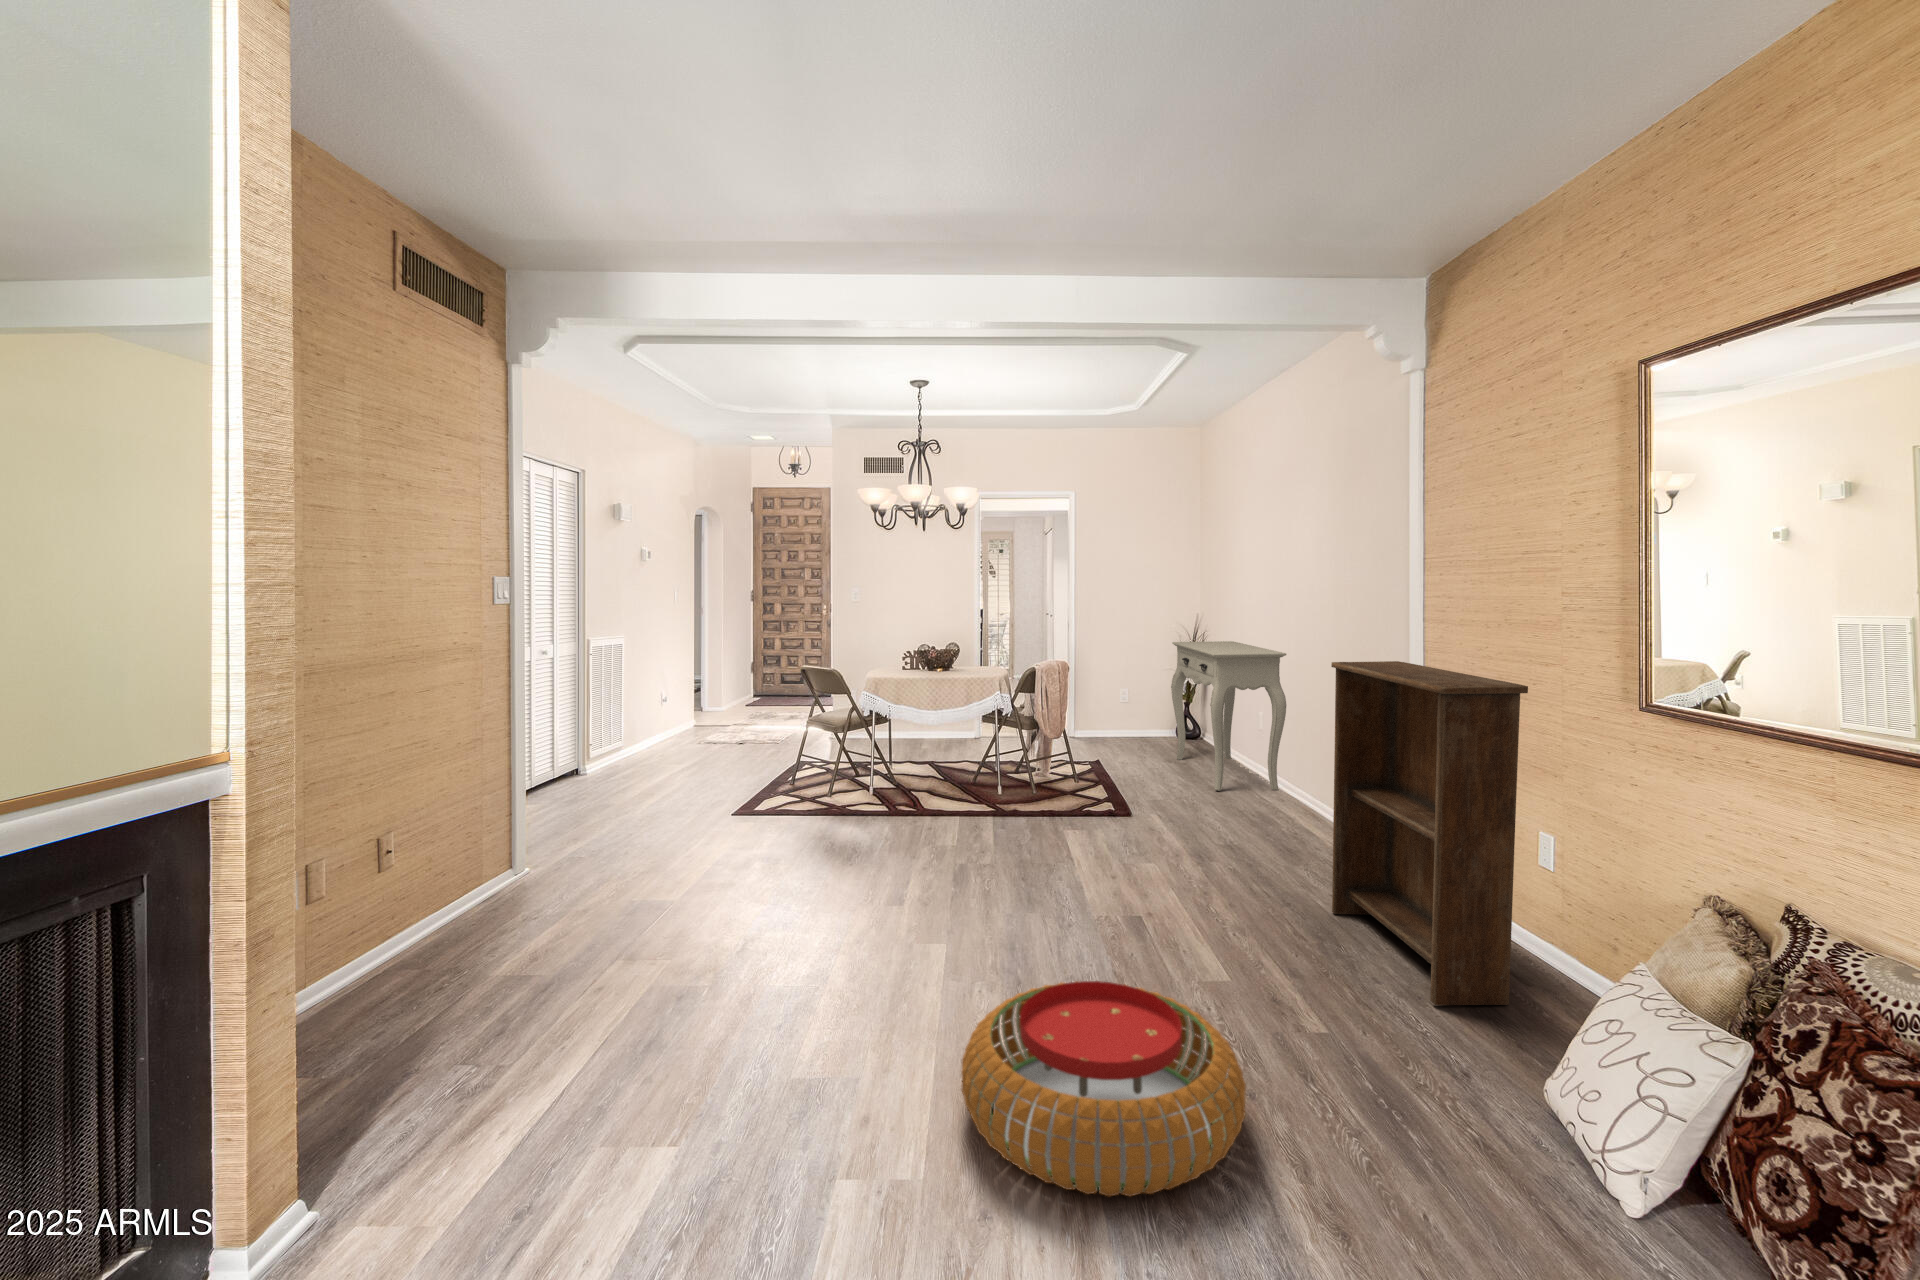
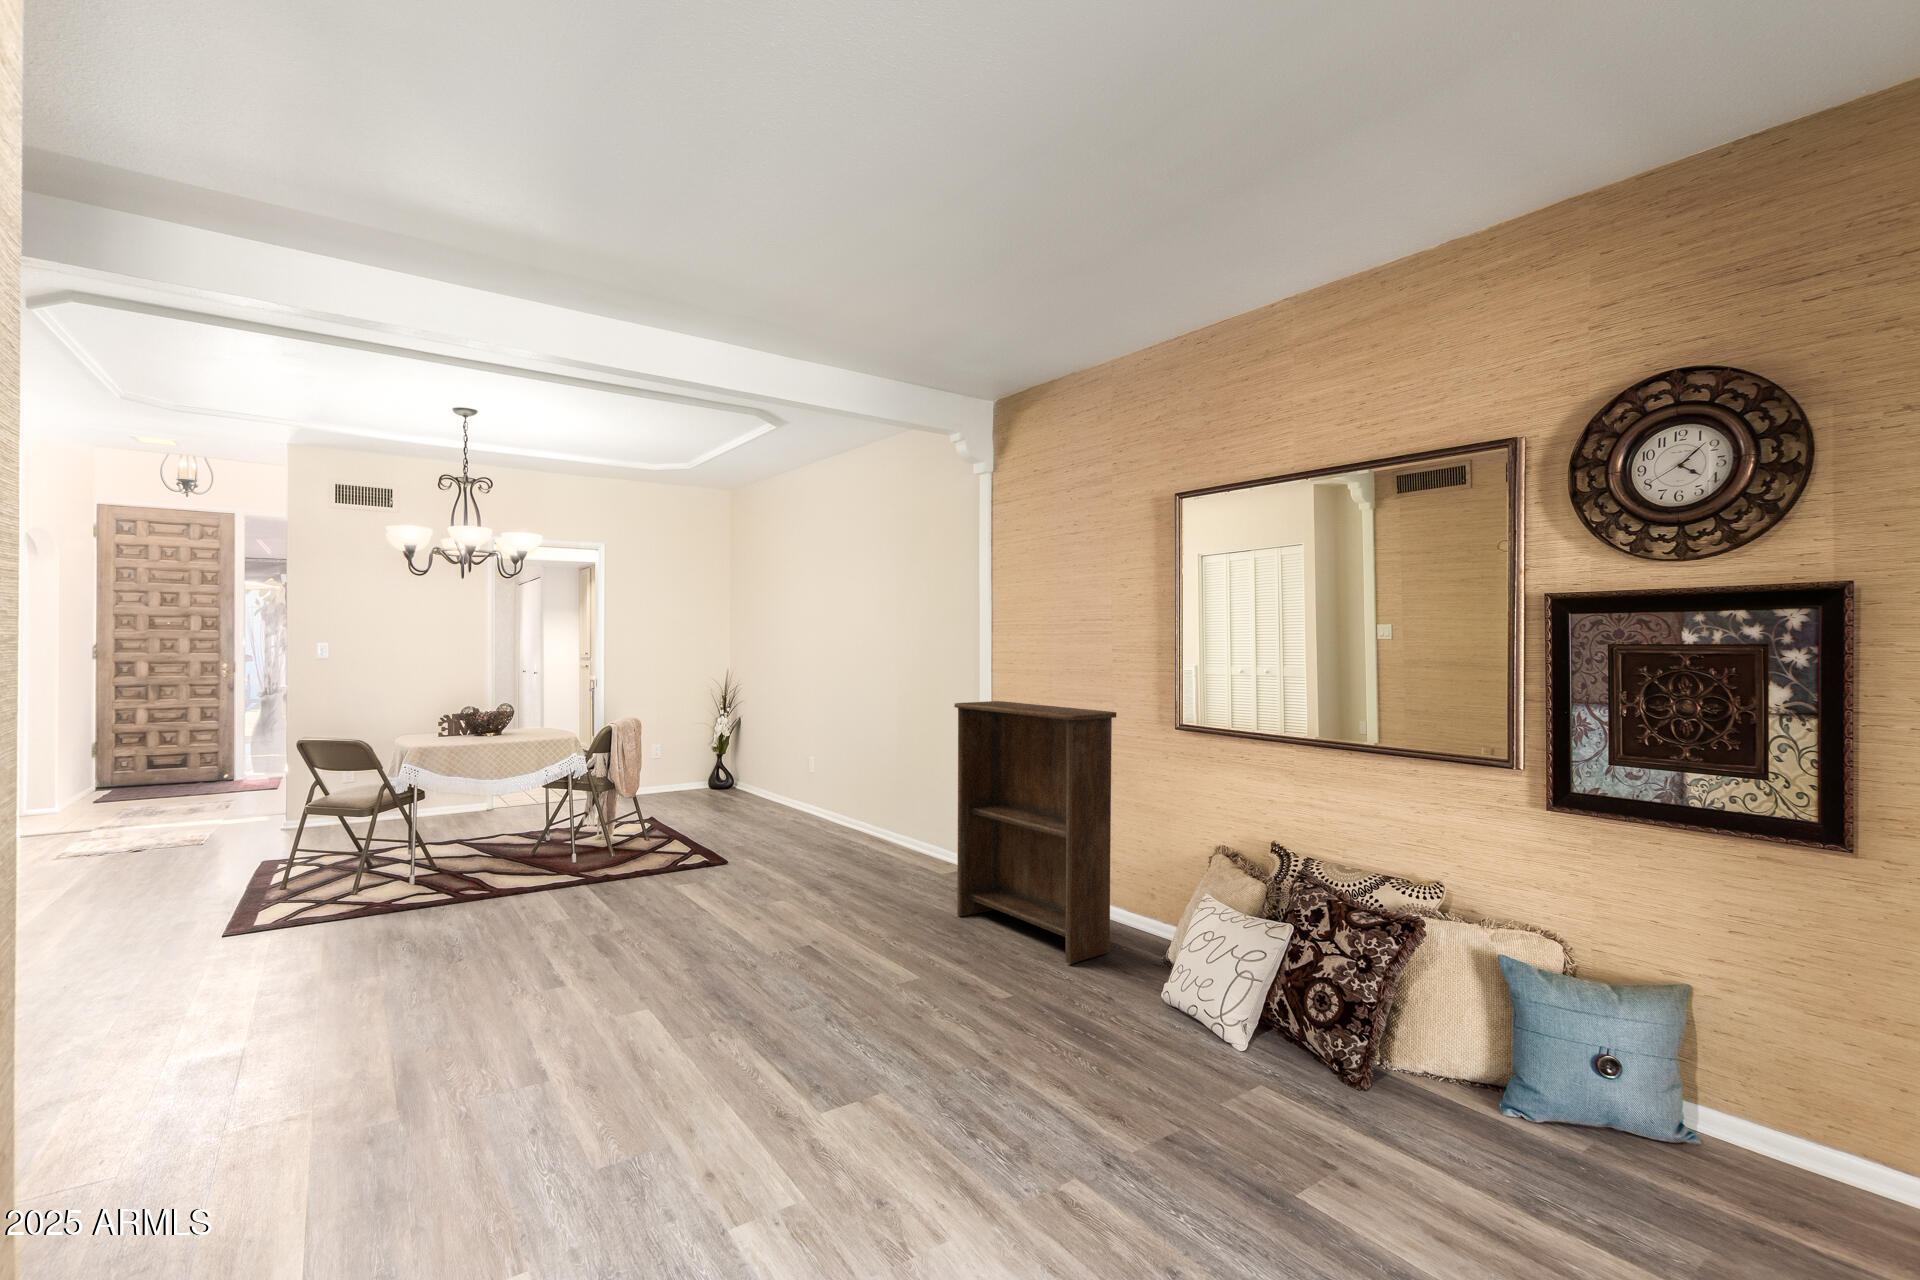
console table: present [1171,641,1286,791] -> none [731,695,853,835]
pouf: present [961,981,1246,1196] -> none [775,994,1033,1182]

